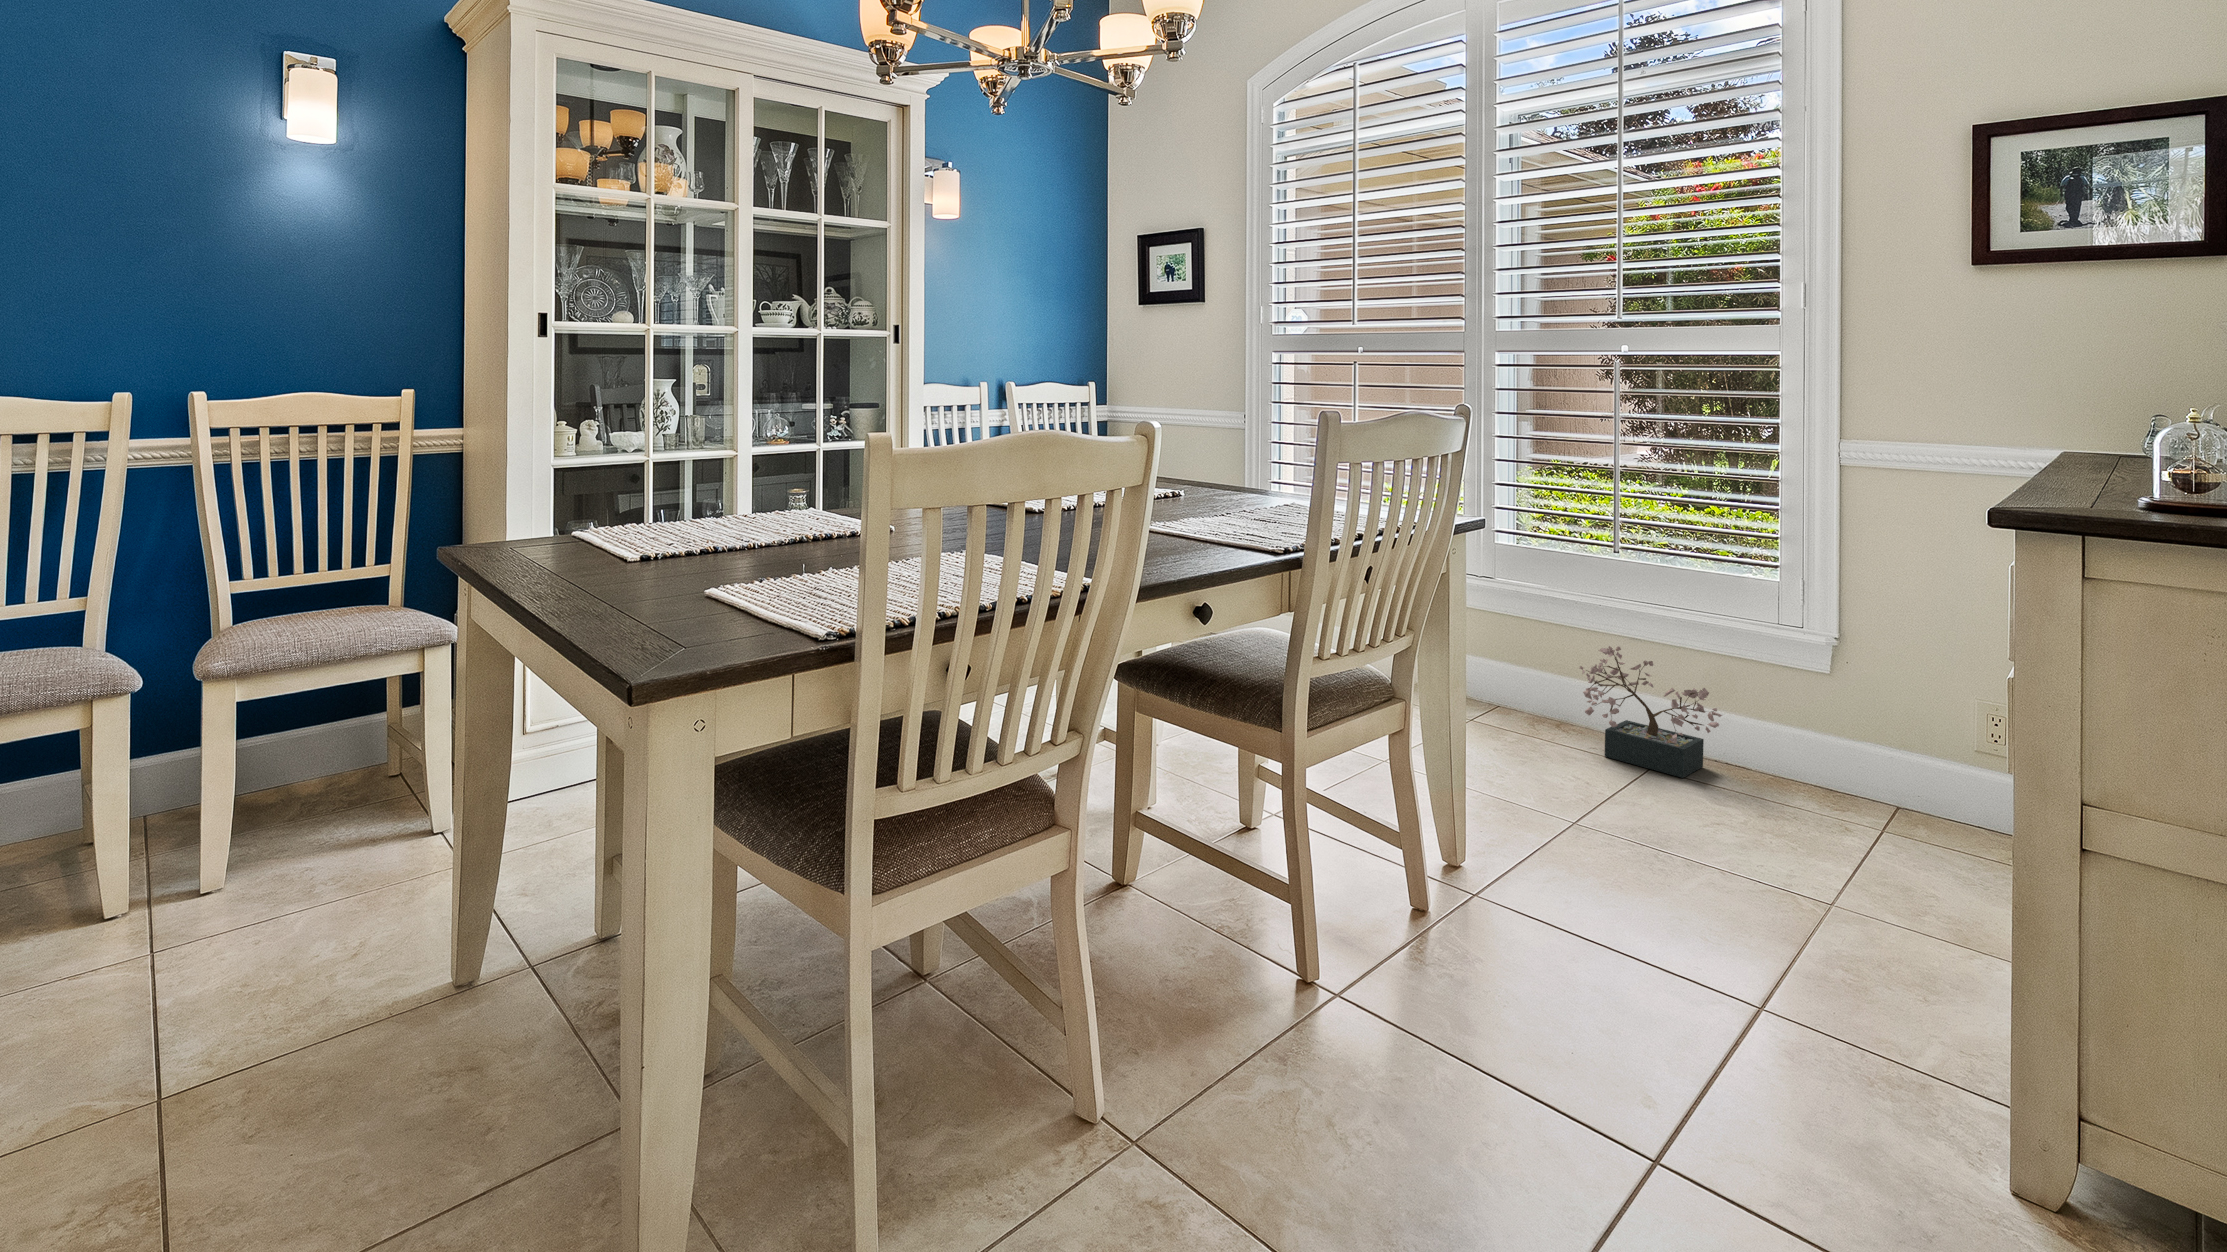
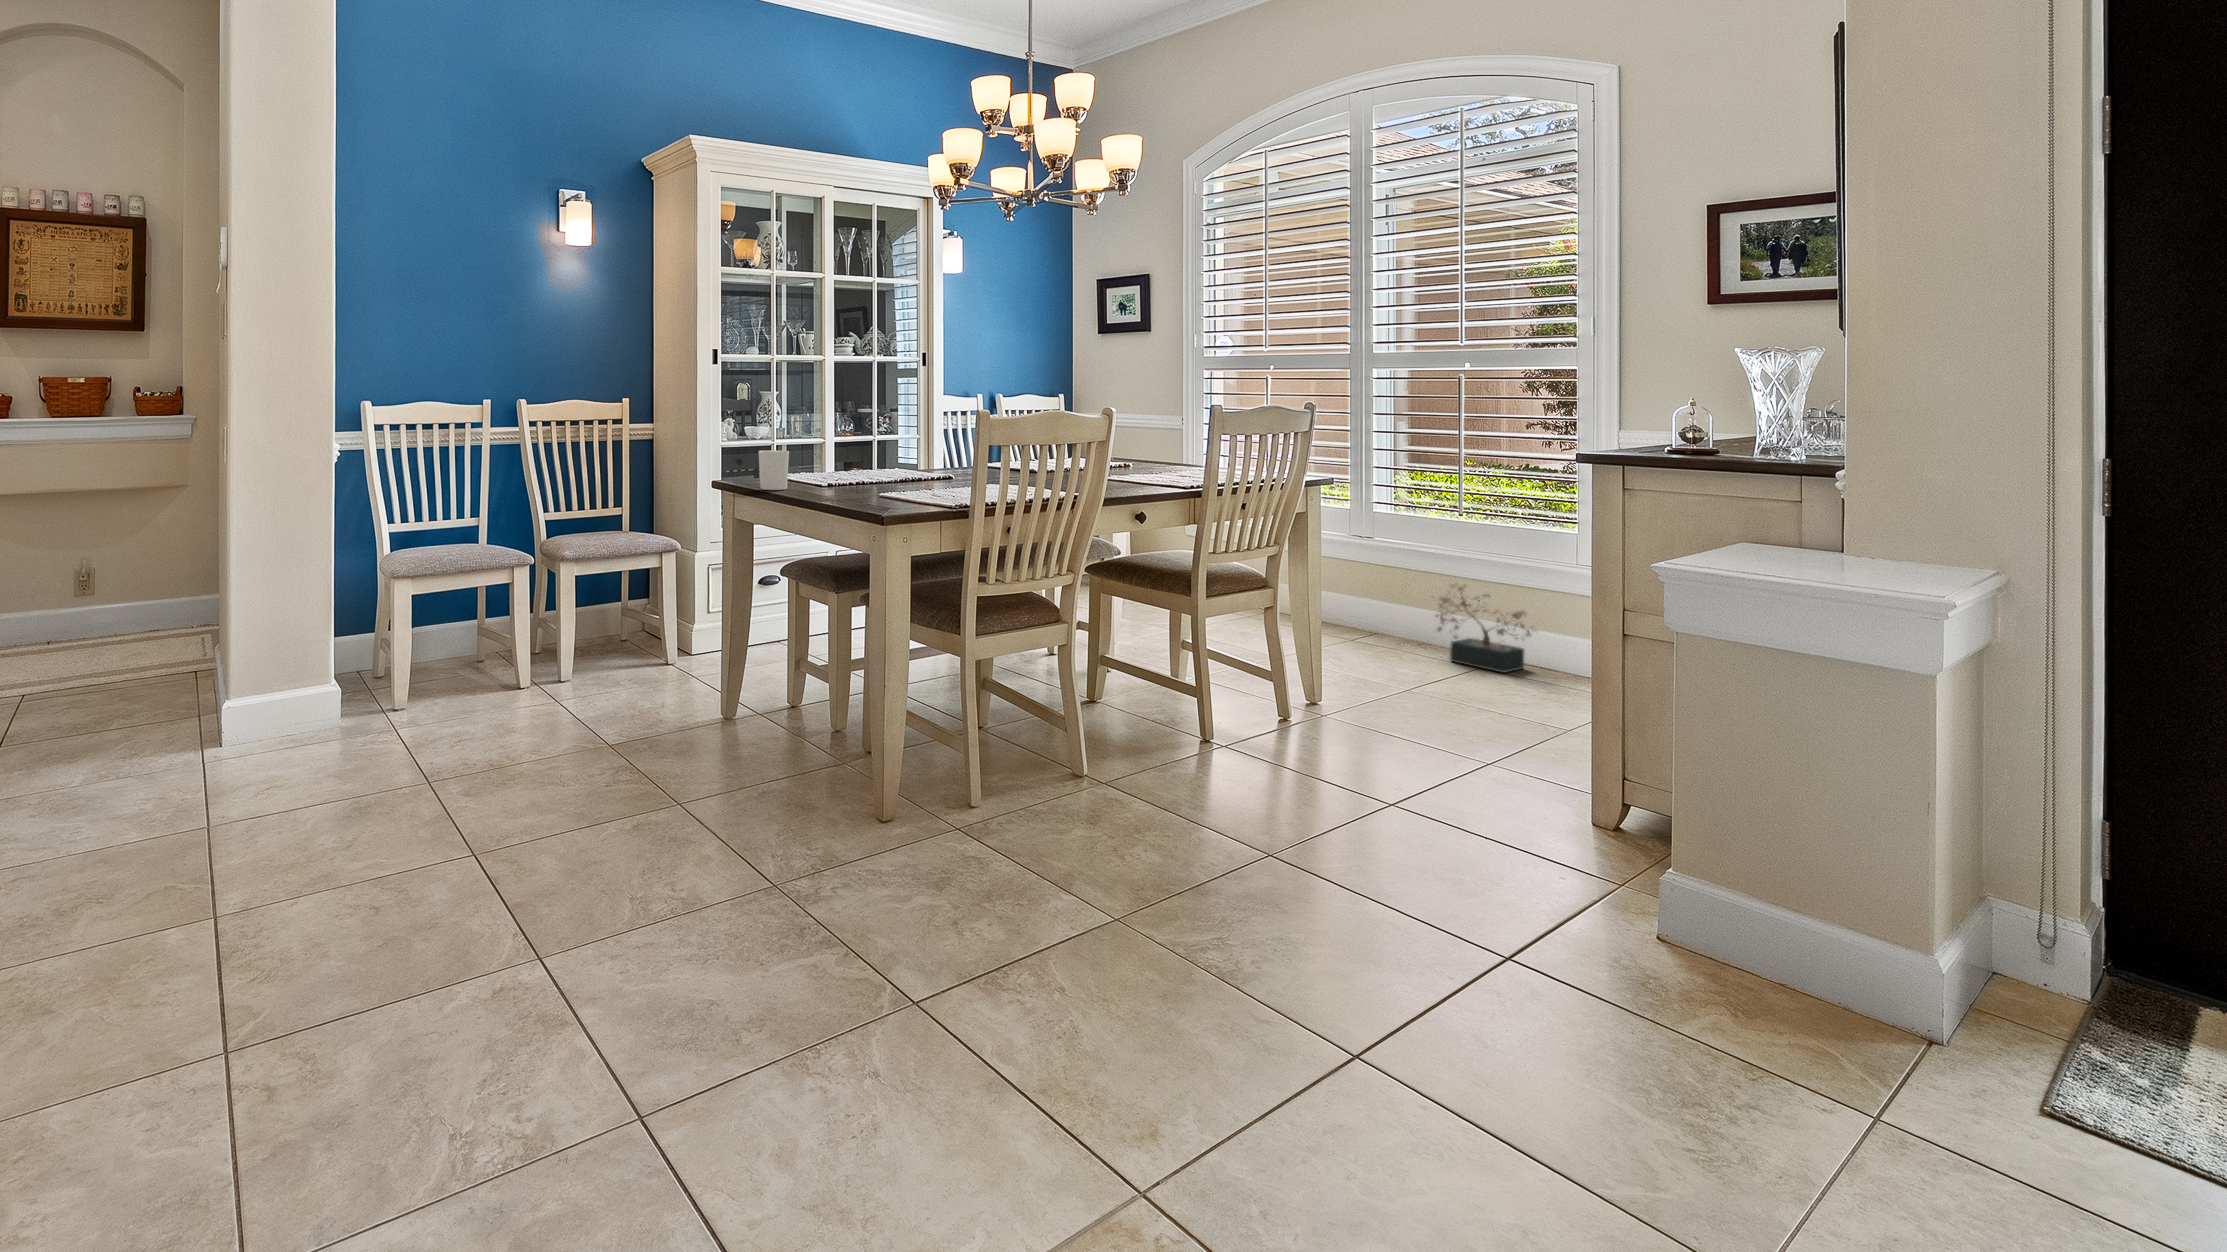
candle holder: none [527,489,588,563] -> present [758,450,789,490]

